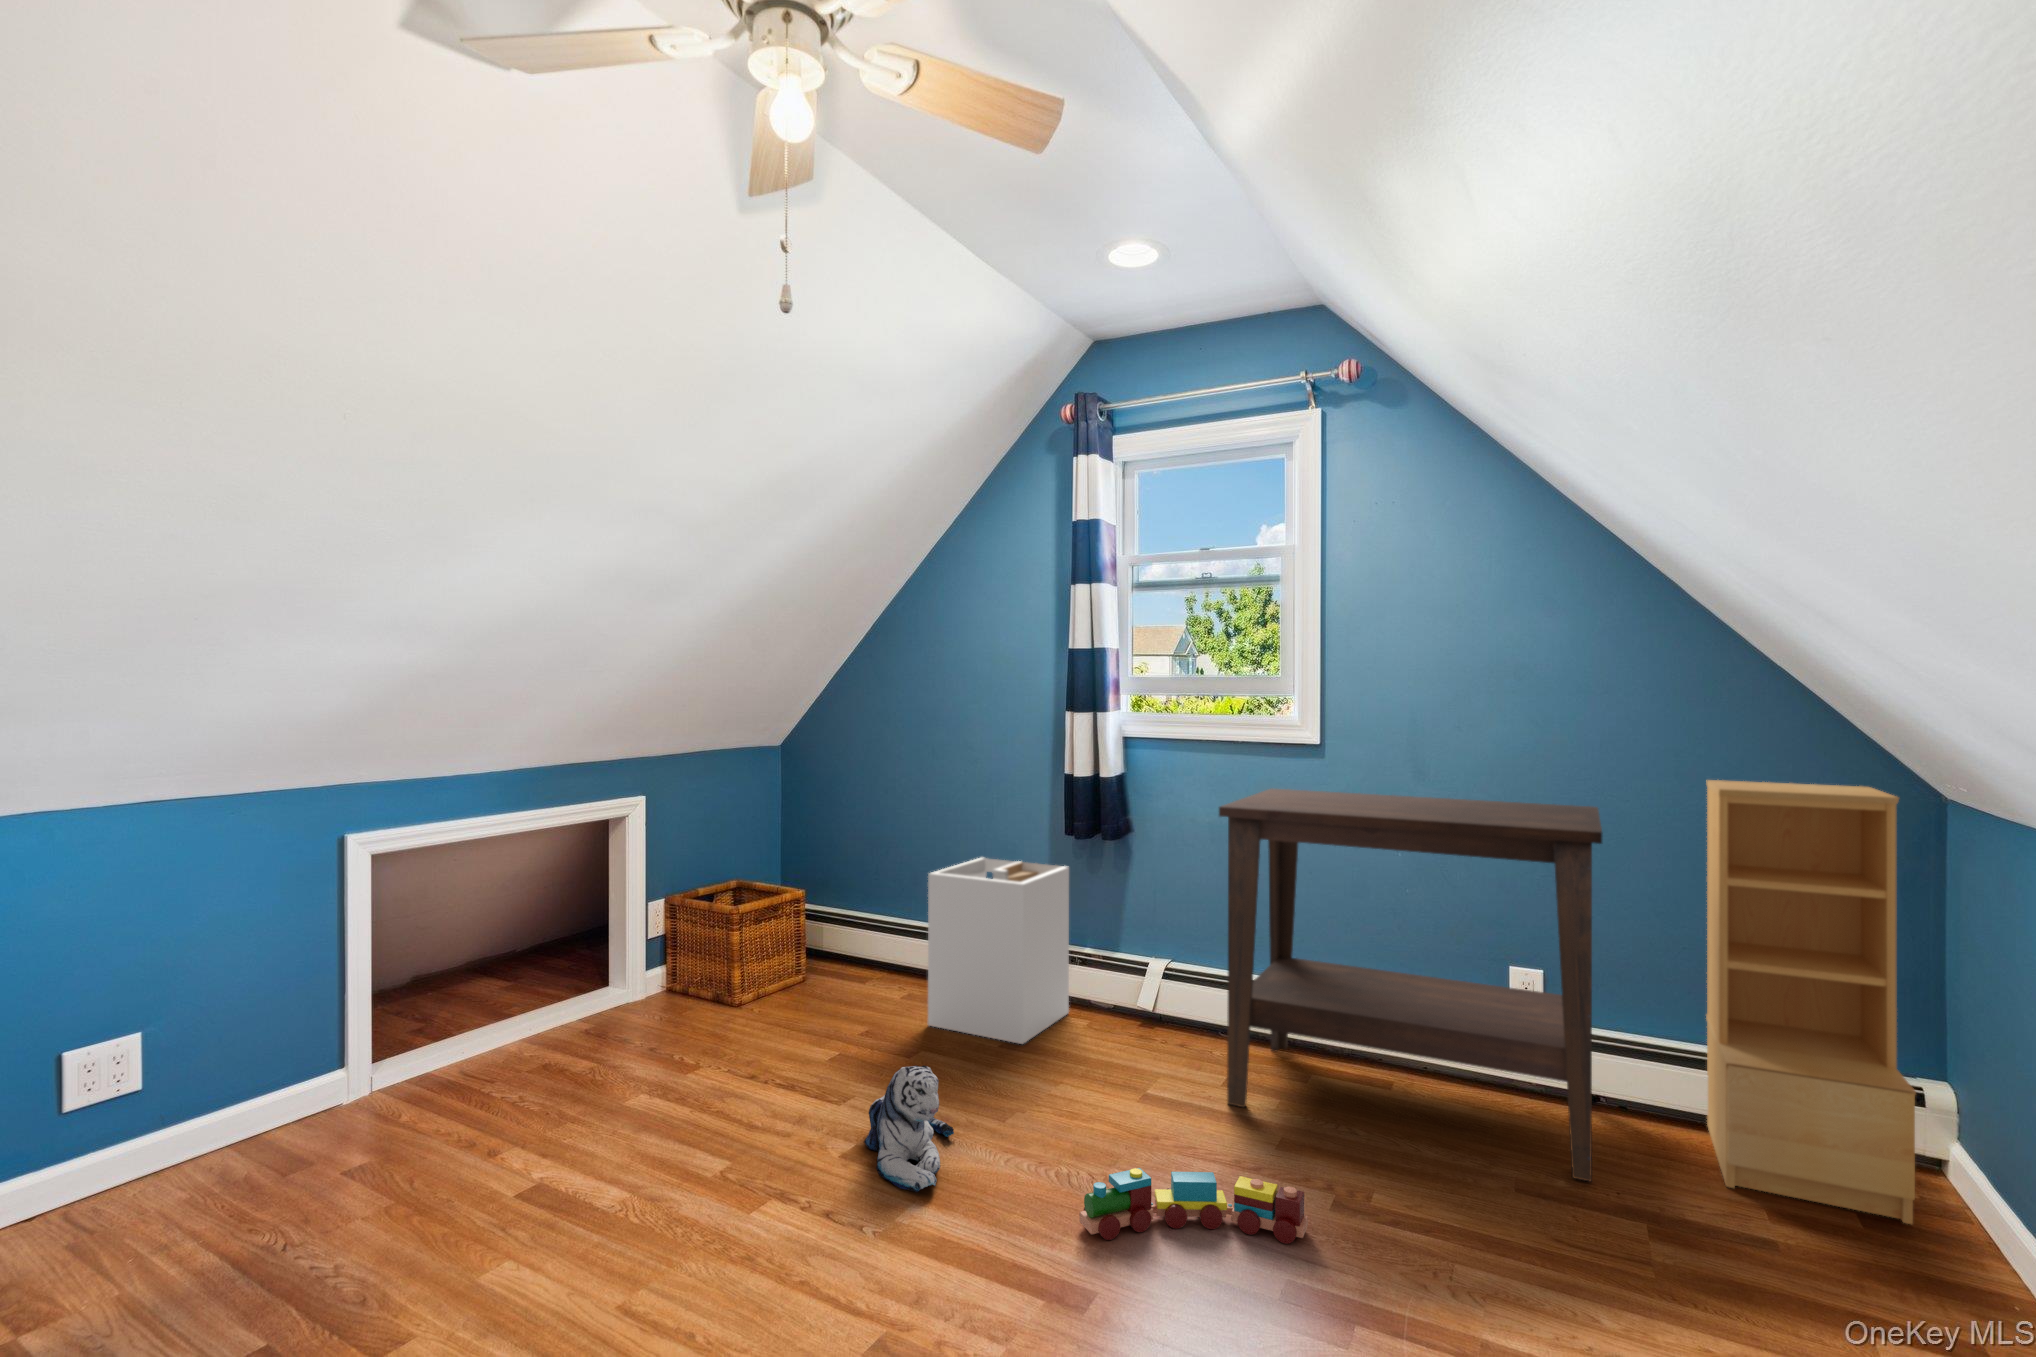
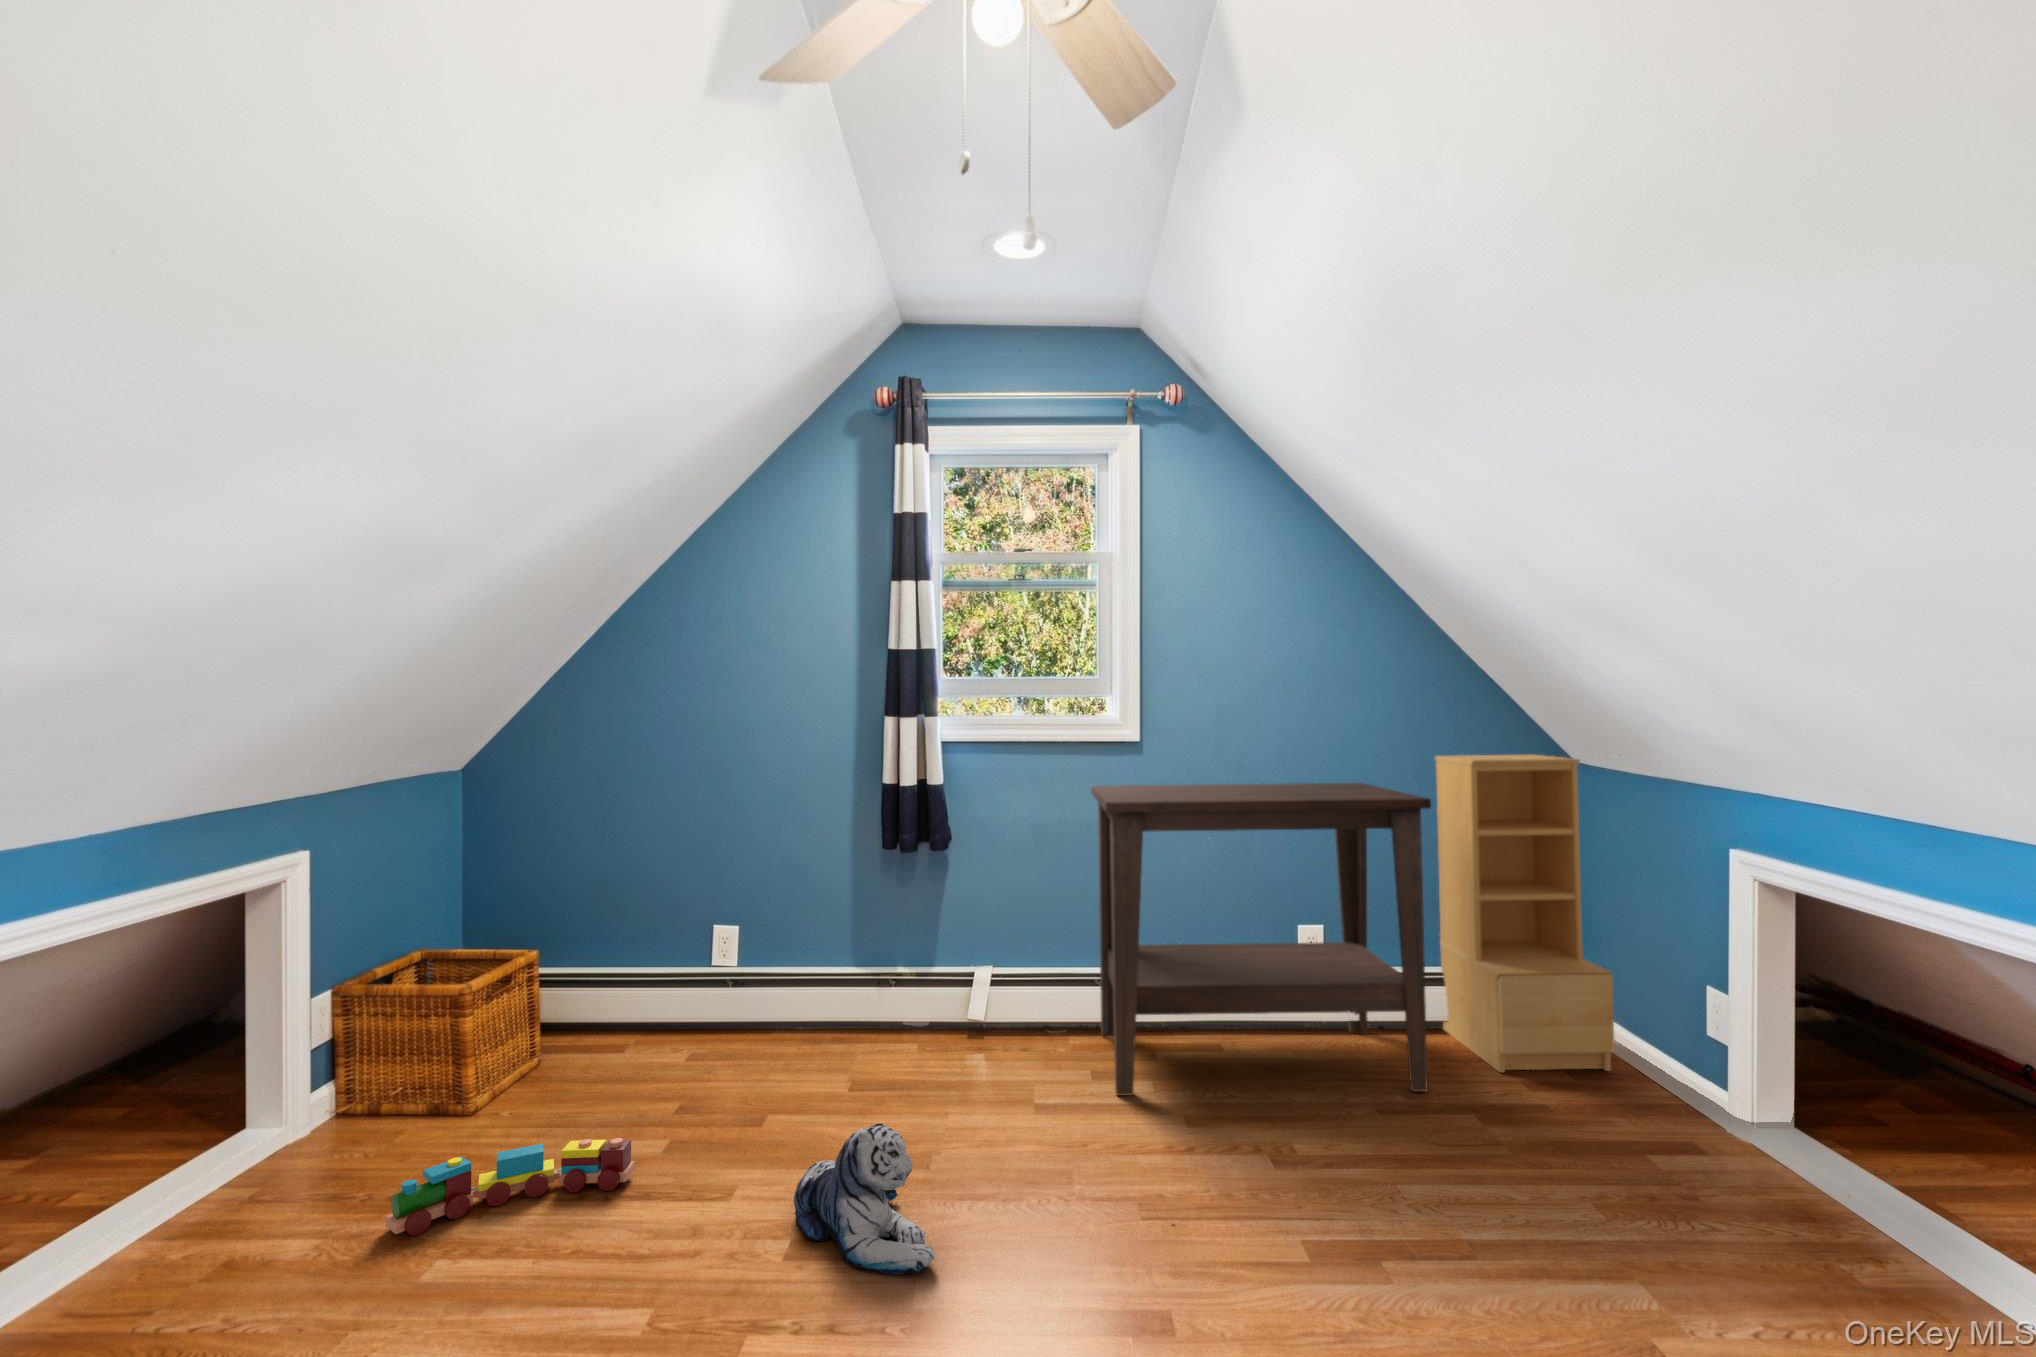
laundry hamper: present [928,858,1069,1044] -> none [748,883,888,1084]
toy train: present [1080,1168,1308,1244] -> present [385,1138,634,1235]

